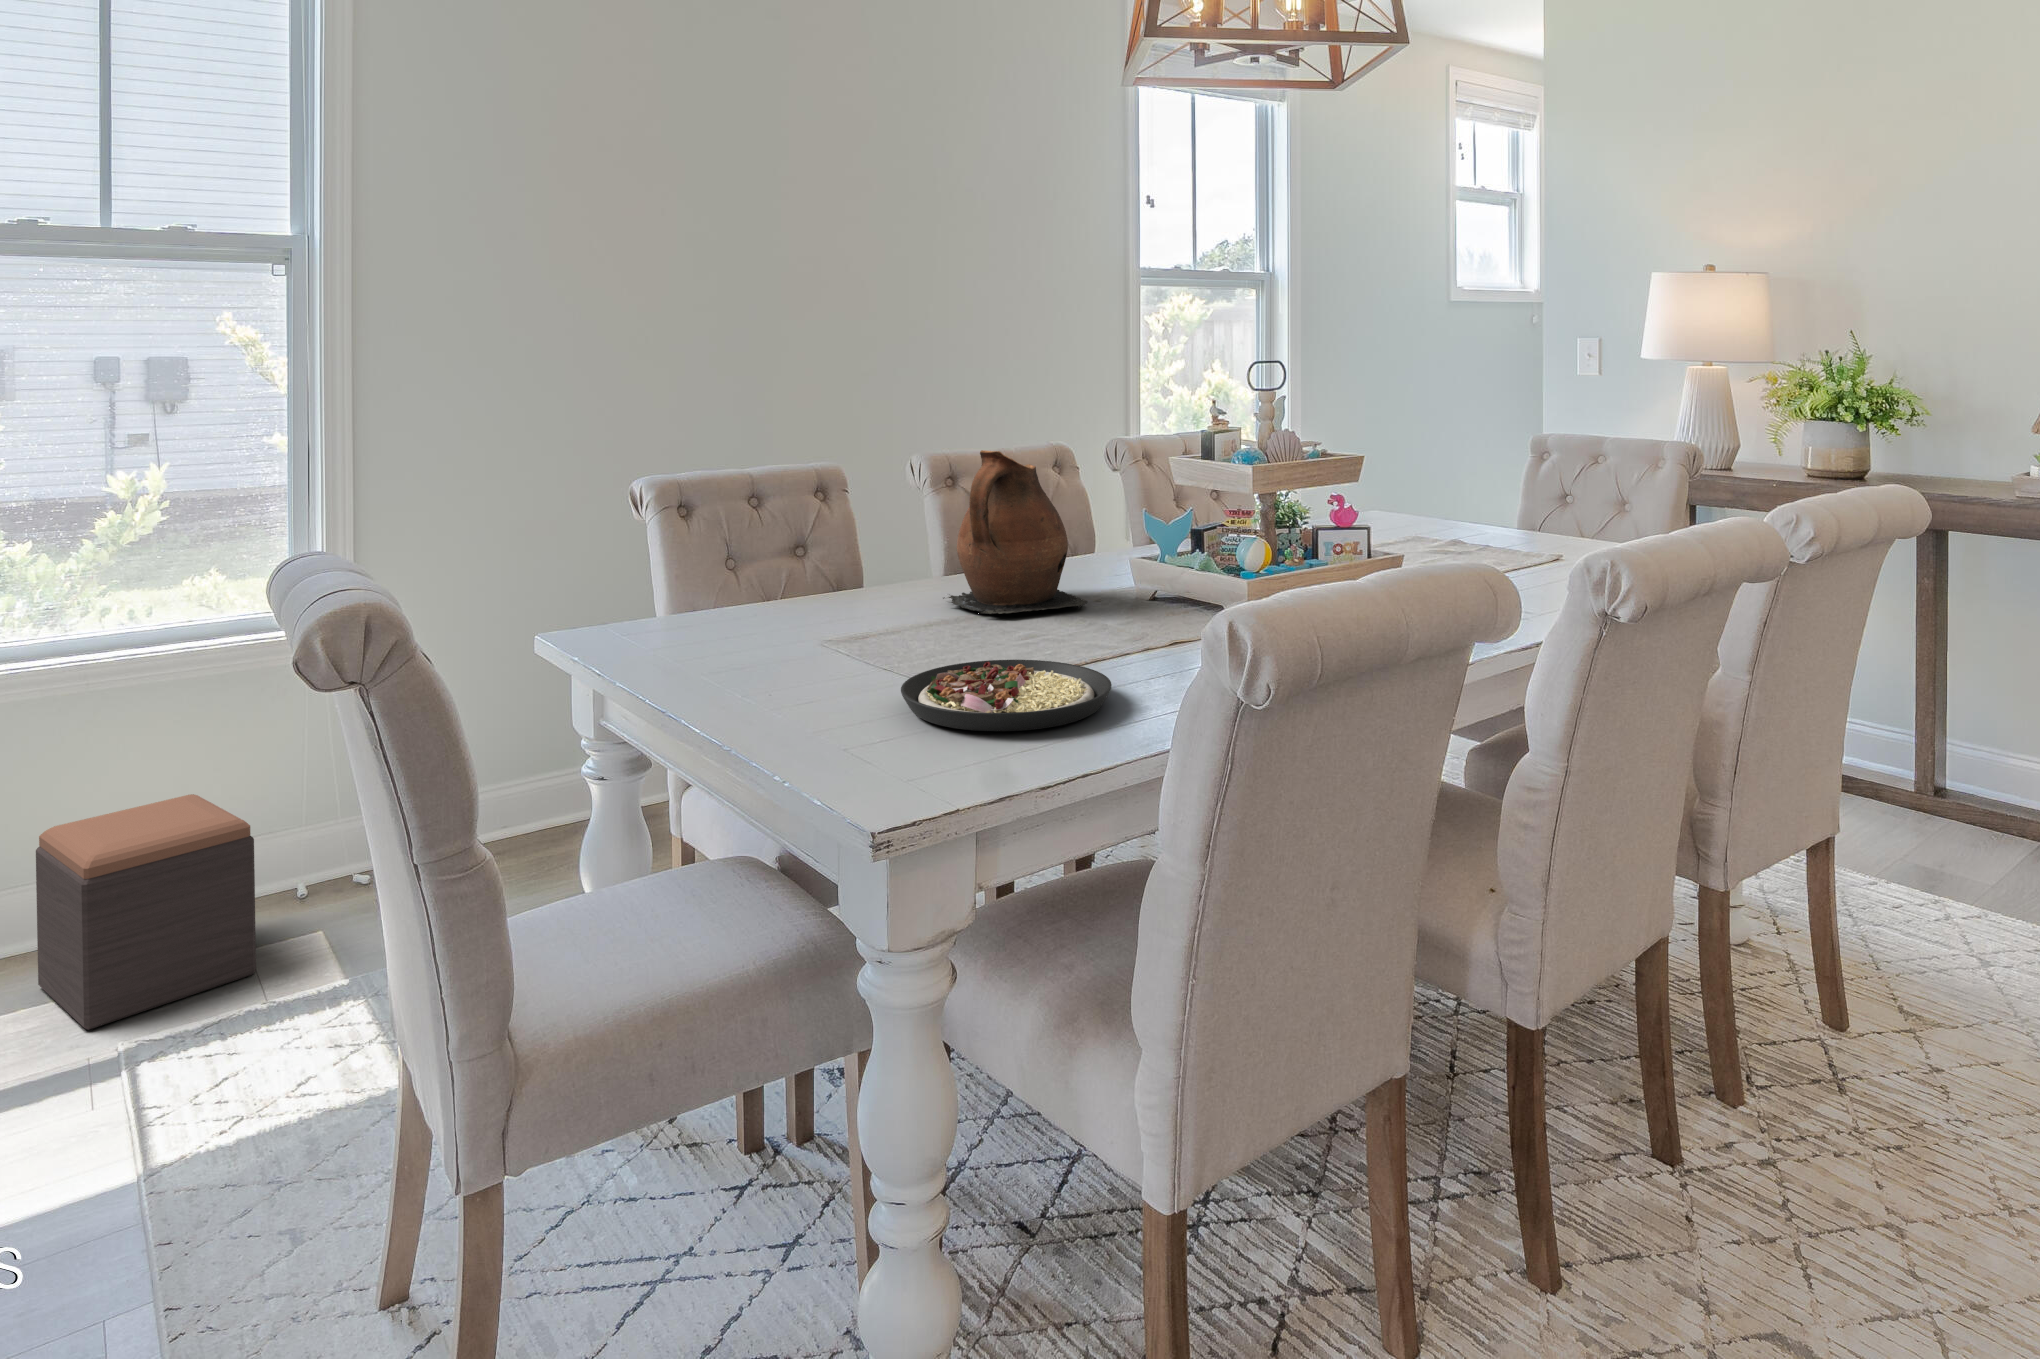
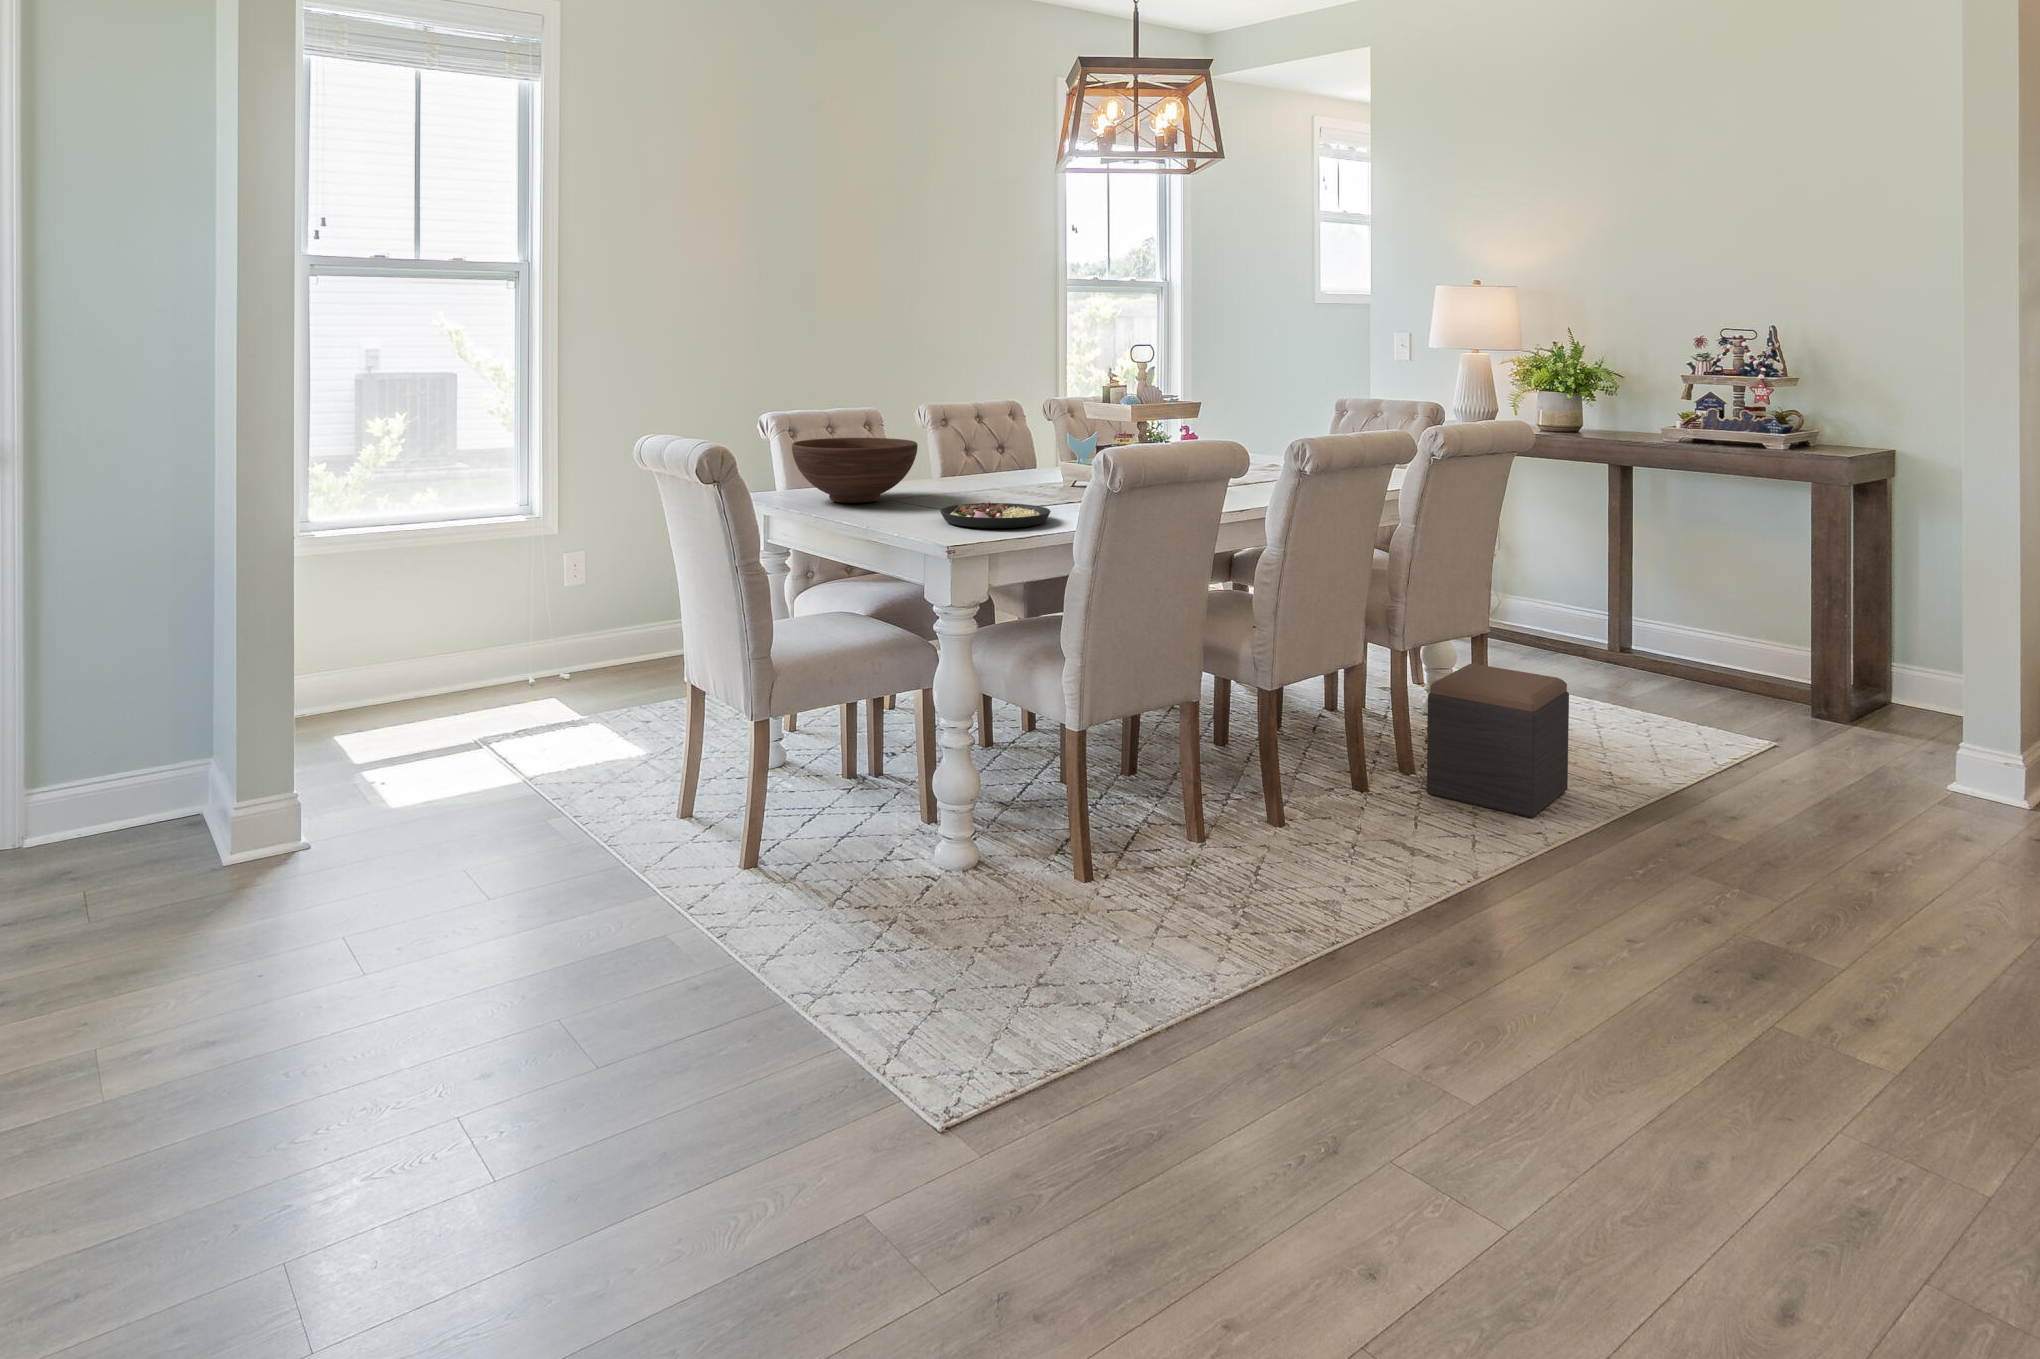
ceramic pitcher: present [943,450,1087,614] -> none [948,395,1035,490]
fruit bowl: none [649,527,878,653] -> present [792,438,918,503]
footstool: present [36,794,256,1030] -> present [1427,664,1569,818]

